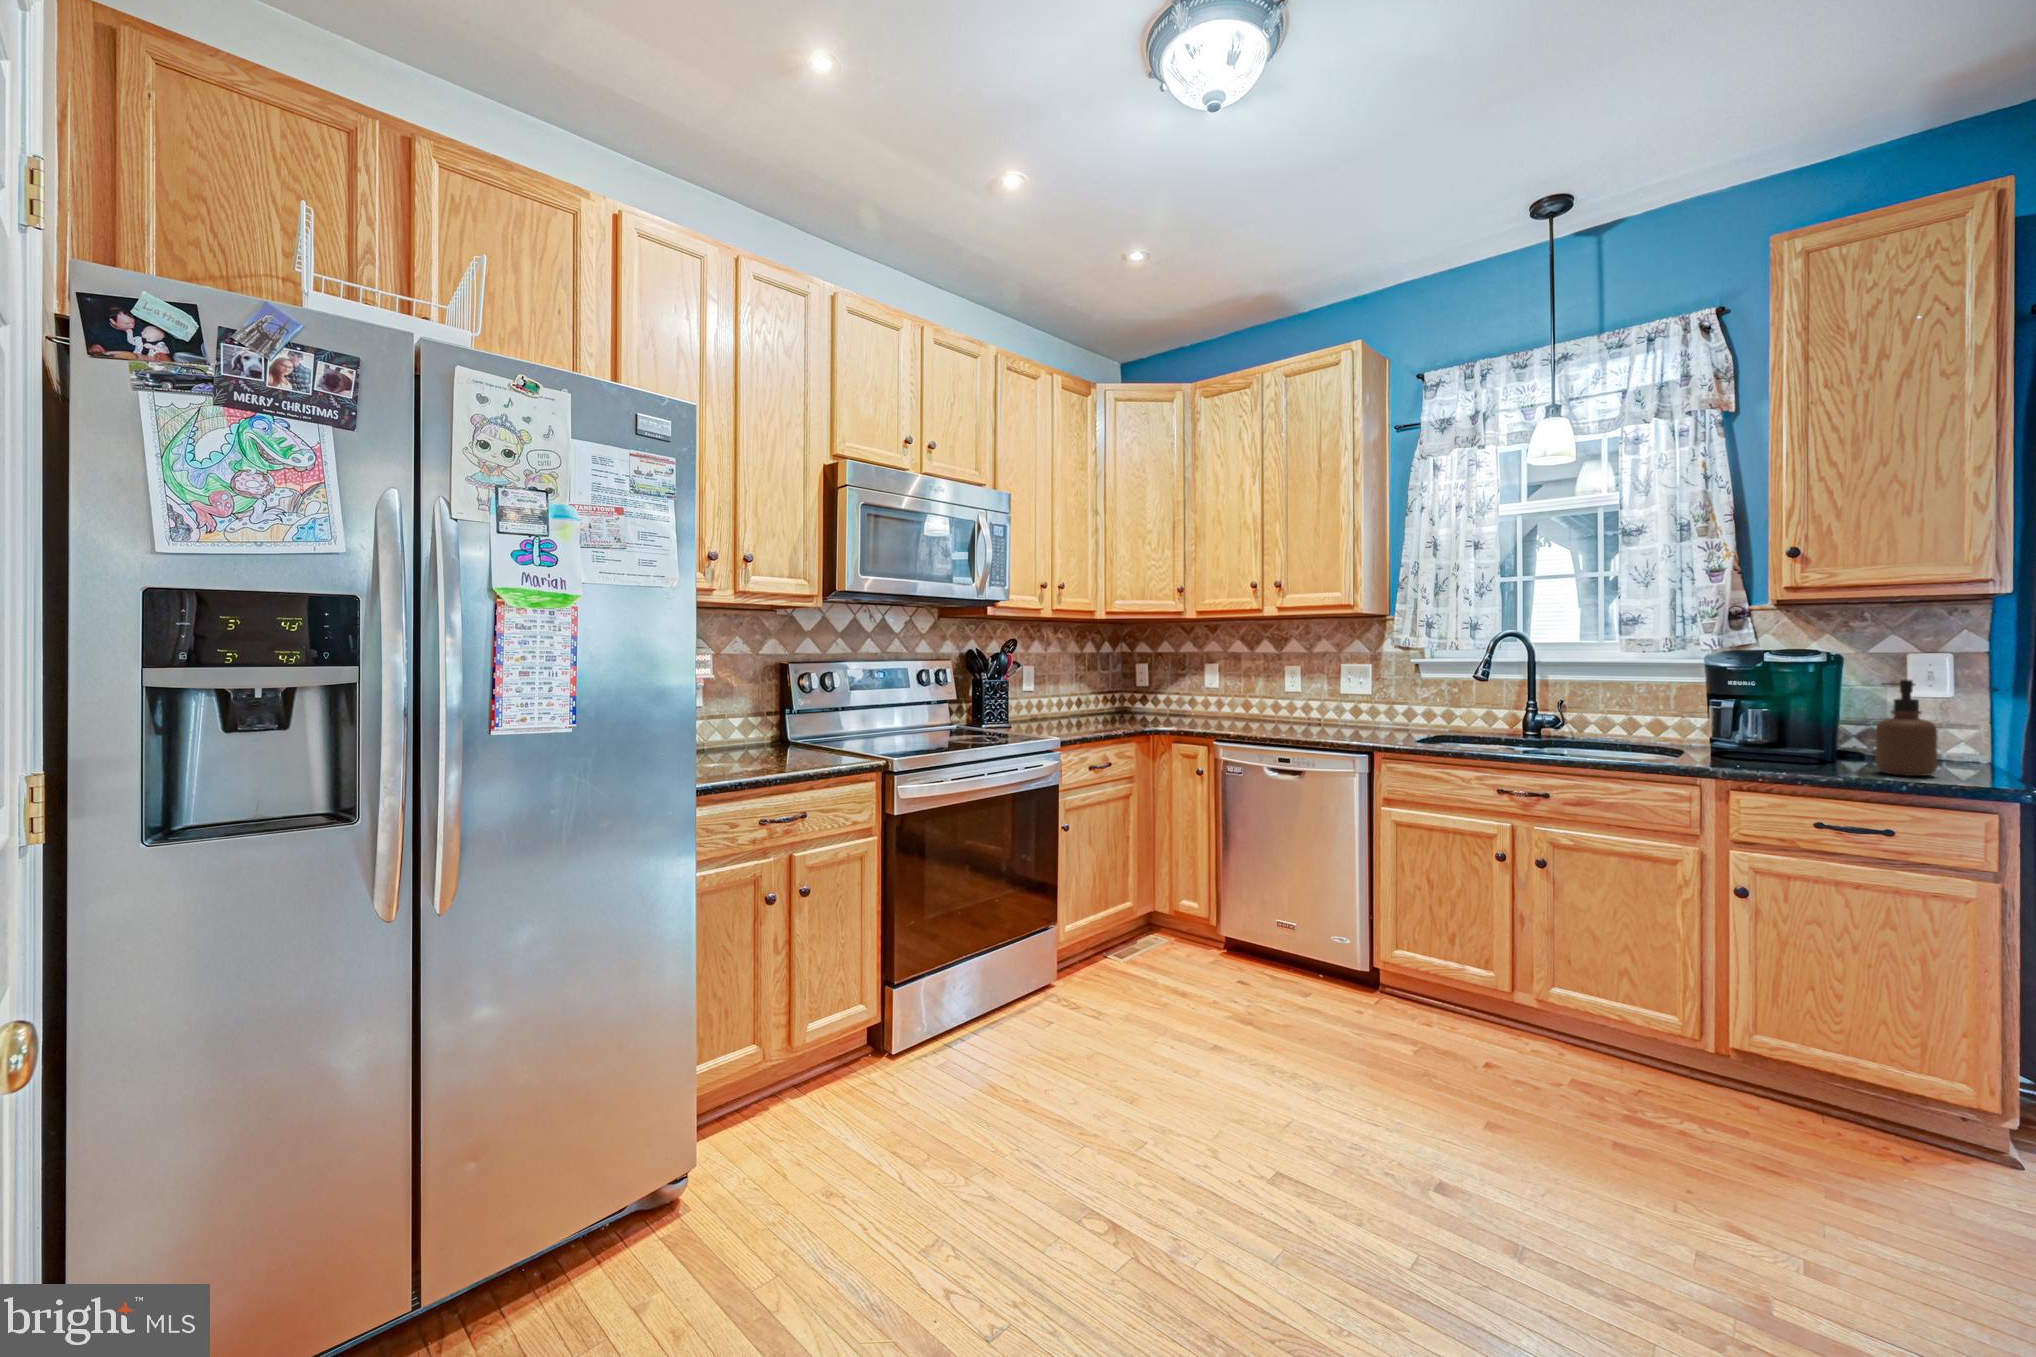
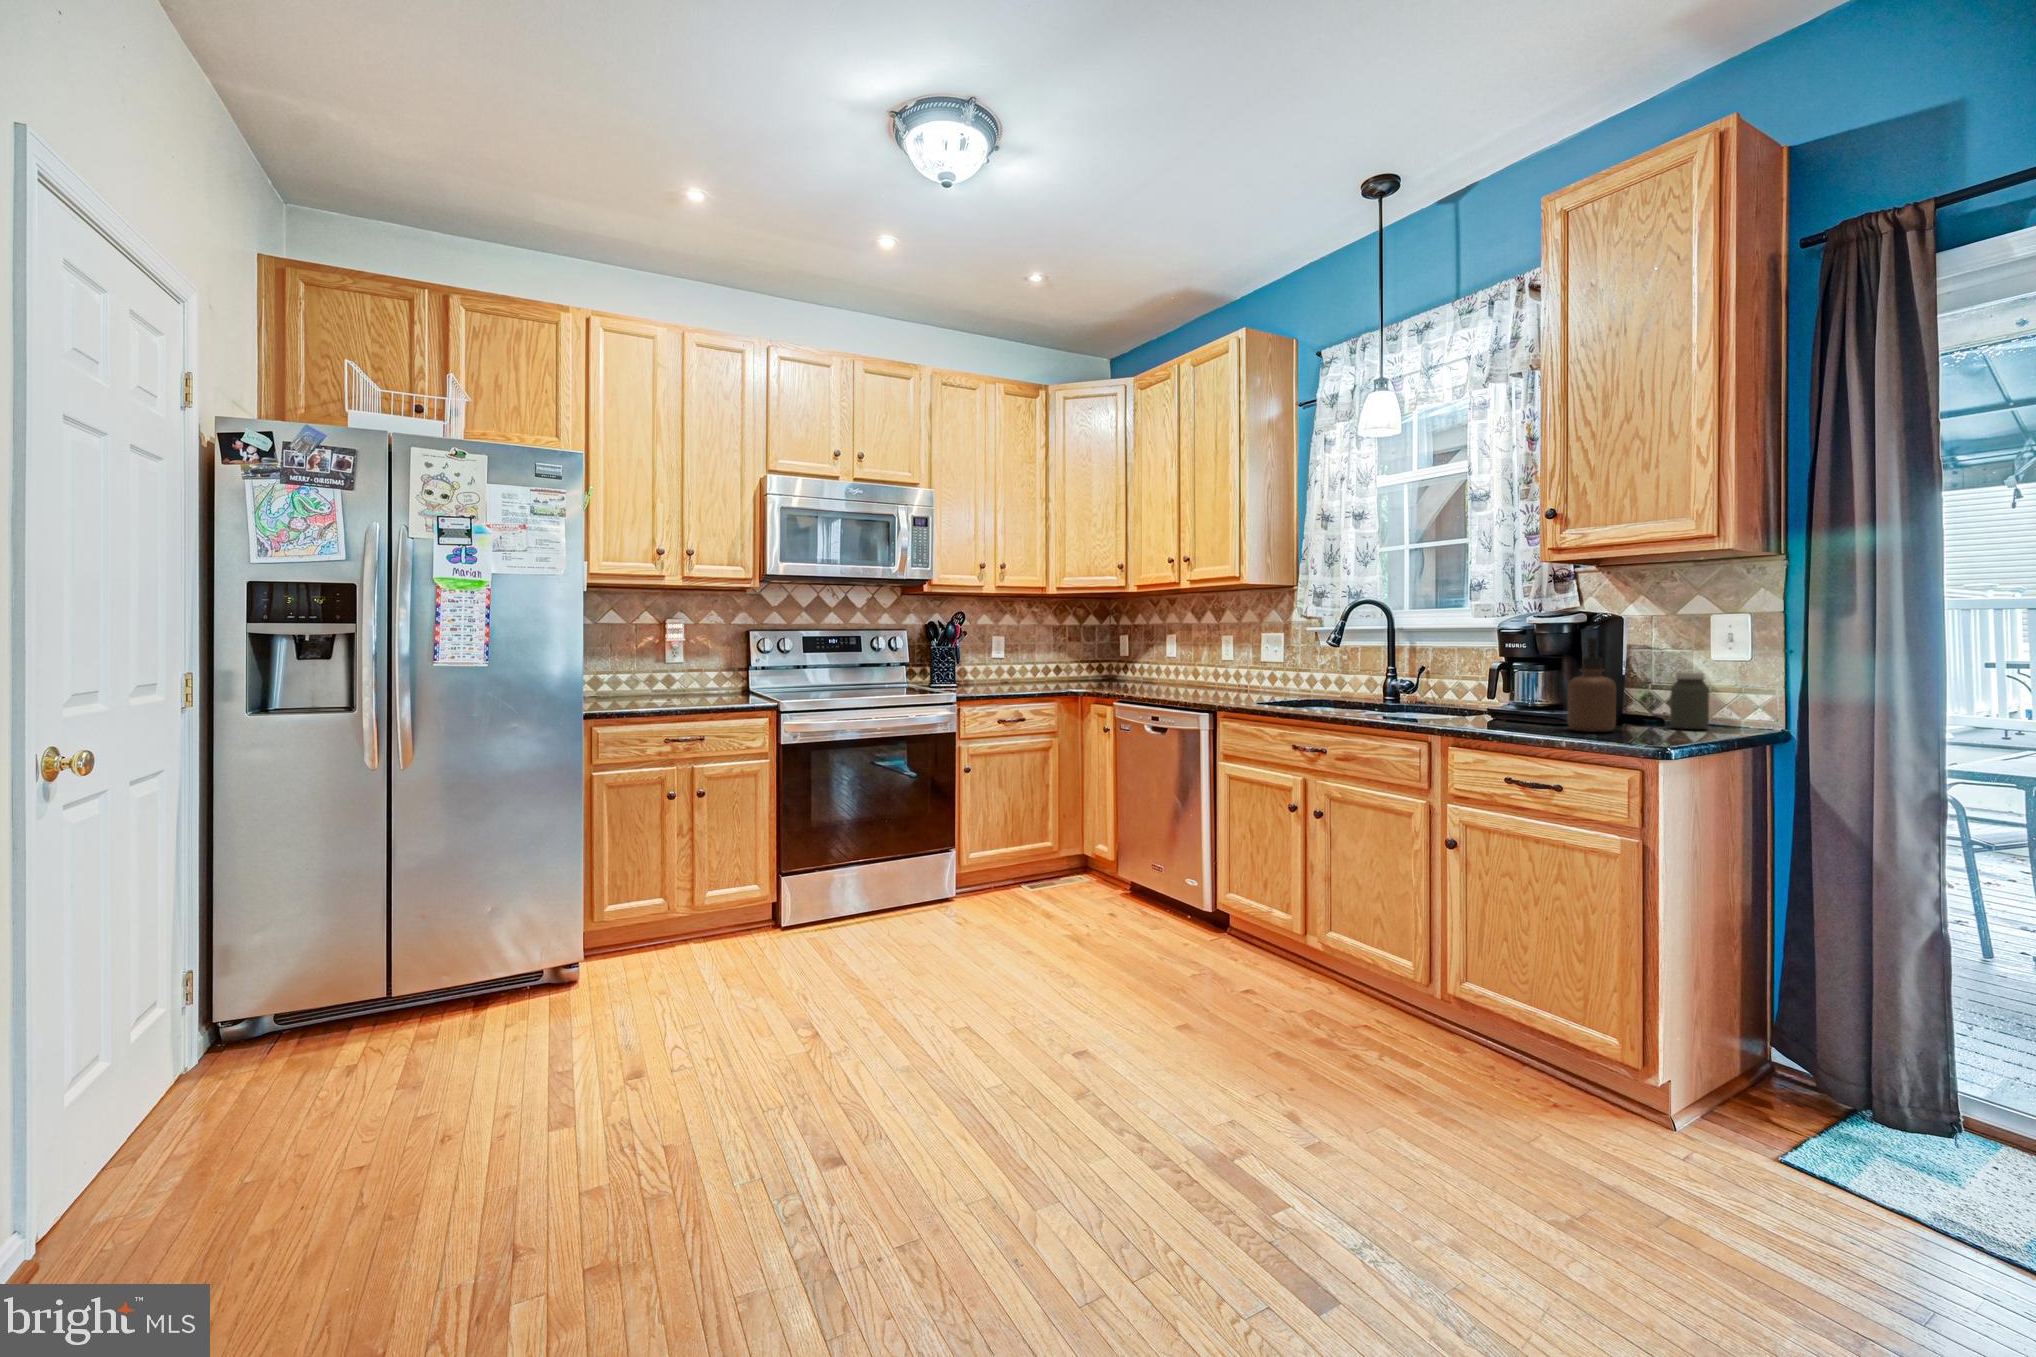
jar: none [1946,712,1993,769] -> present [1670,672,1709,729]

